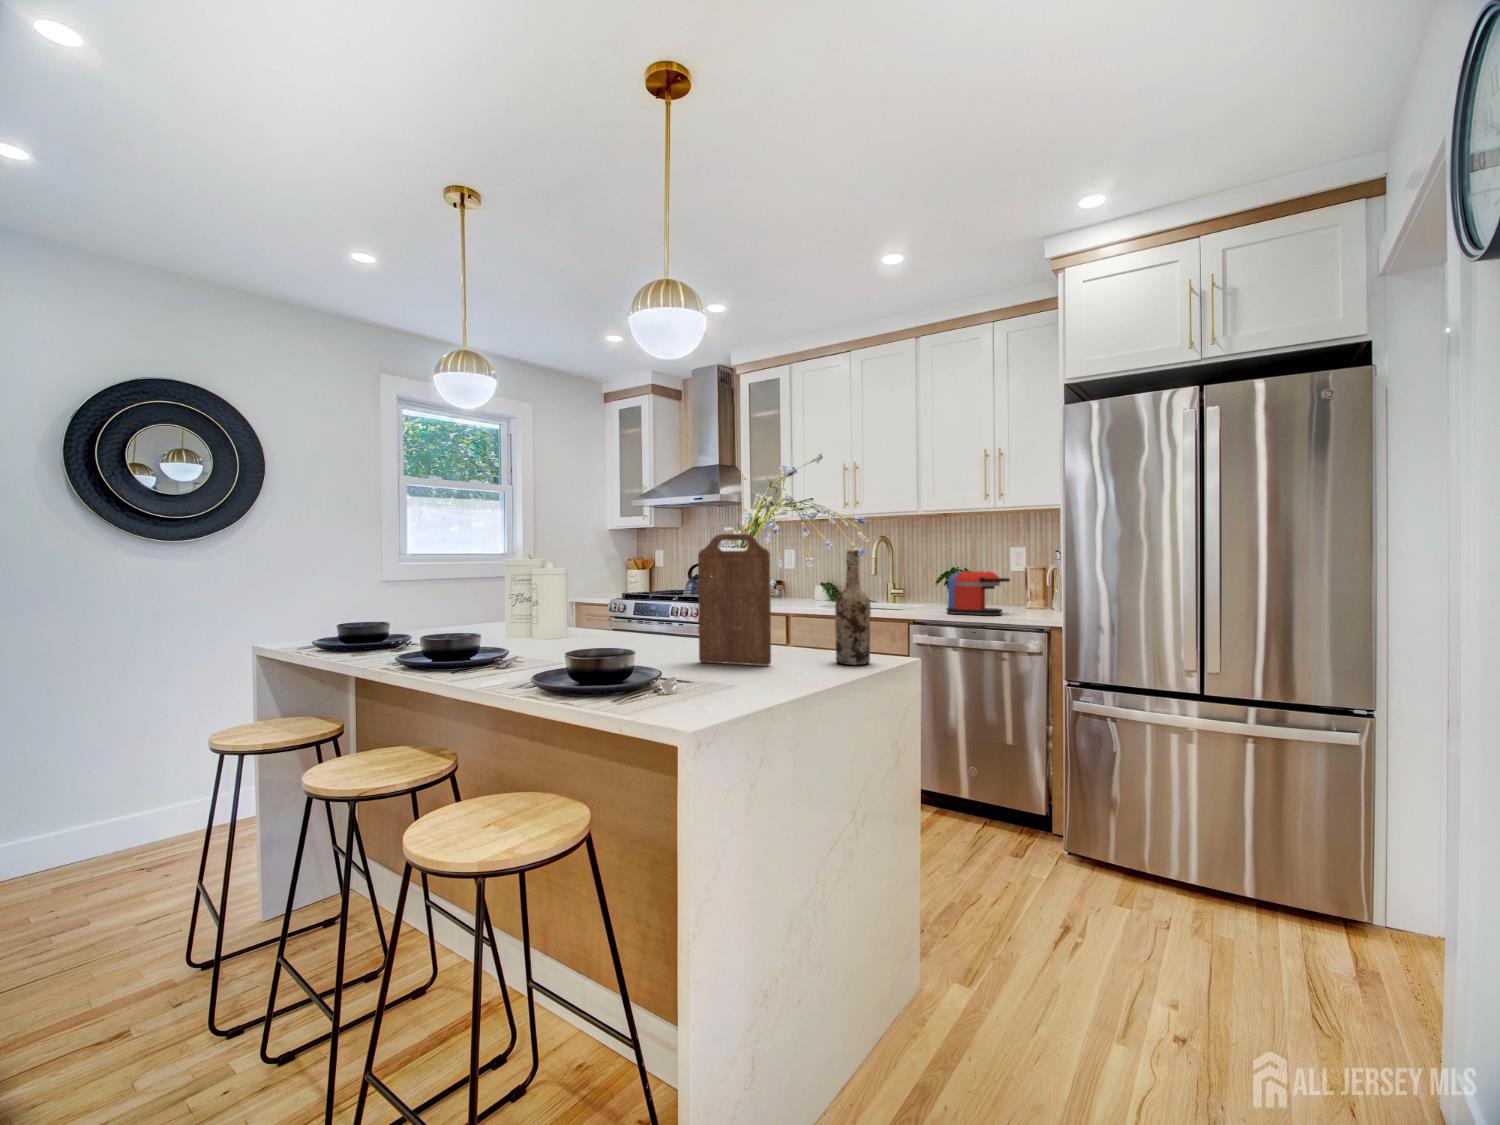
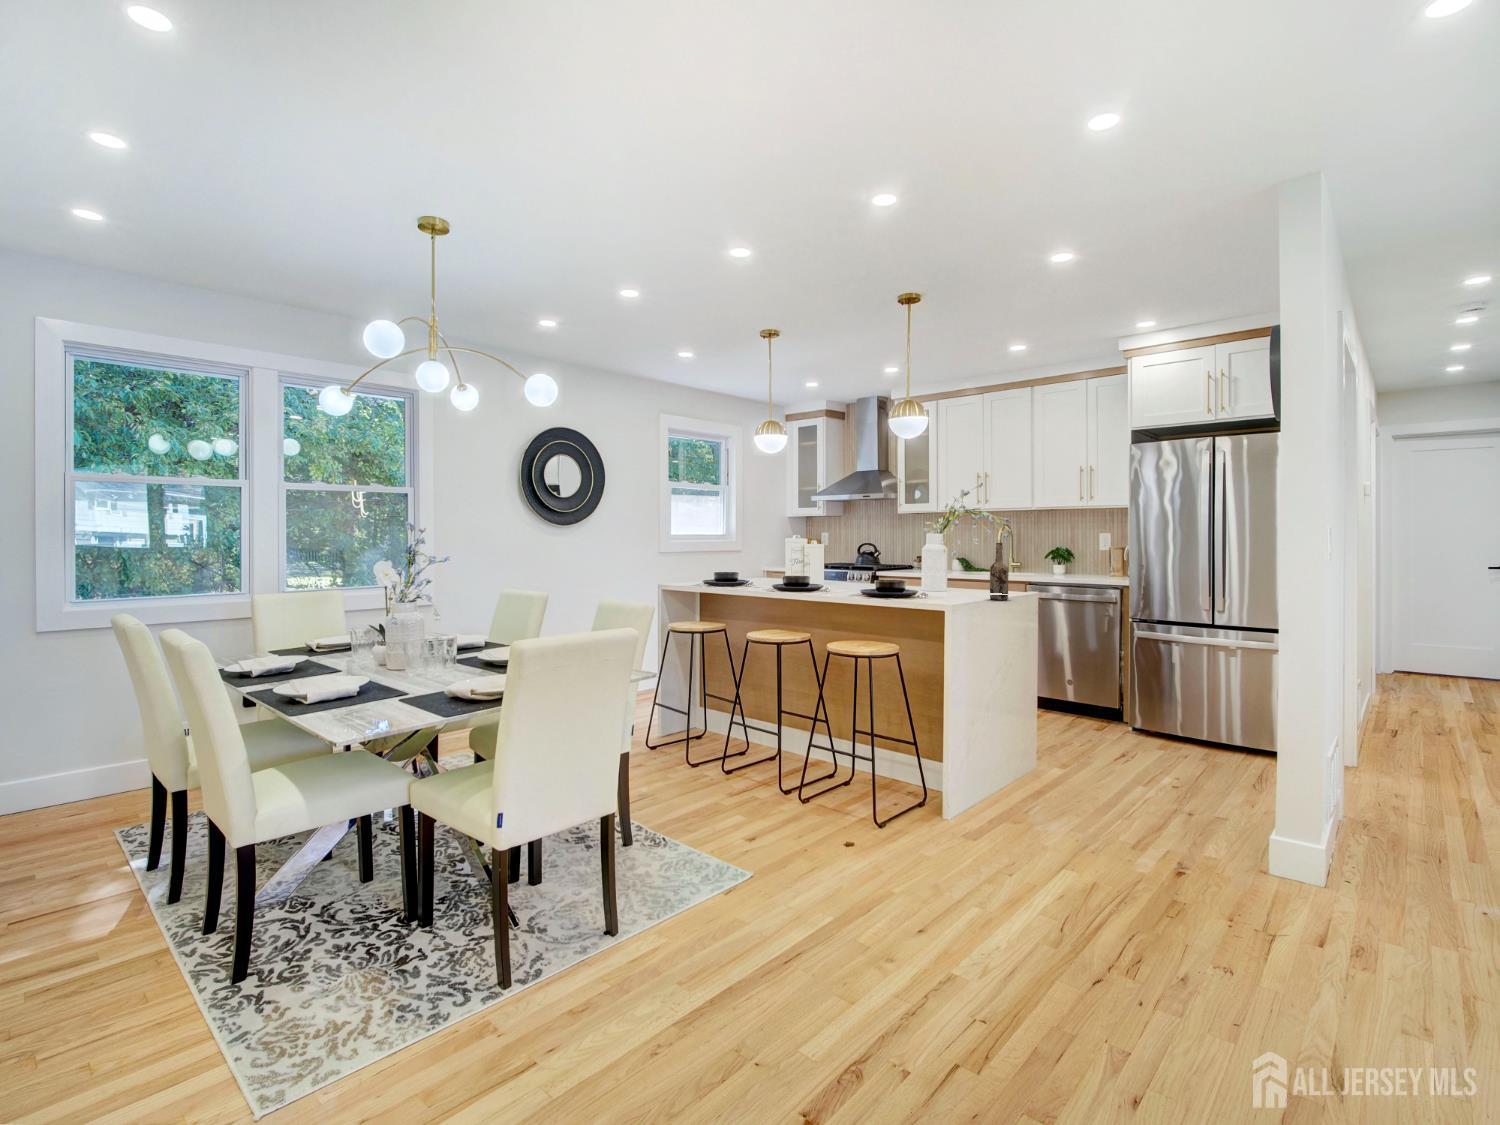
cutting board: present [698,534,771,665] -> none [919,535,957,600]
coffee maker: present [947,571,1010,615] -> none [1053,550,1097,579]

